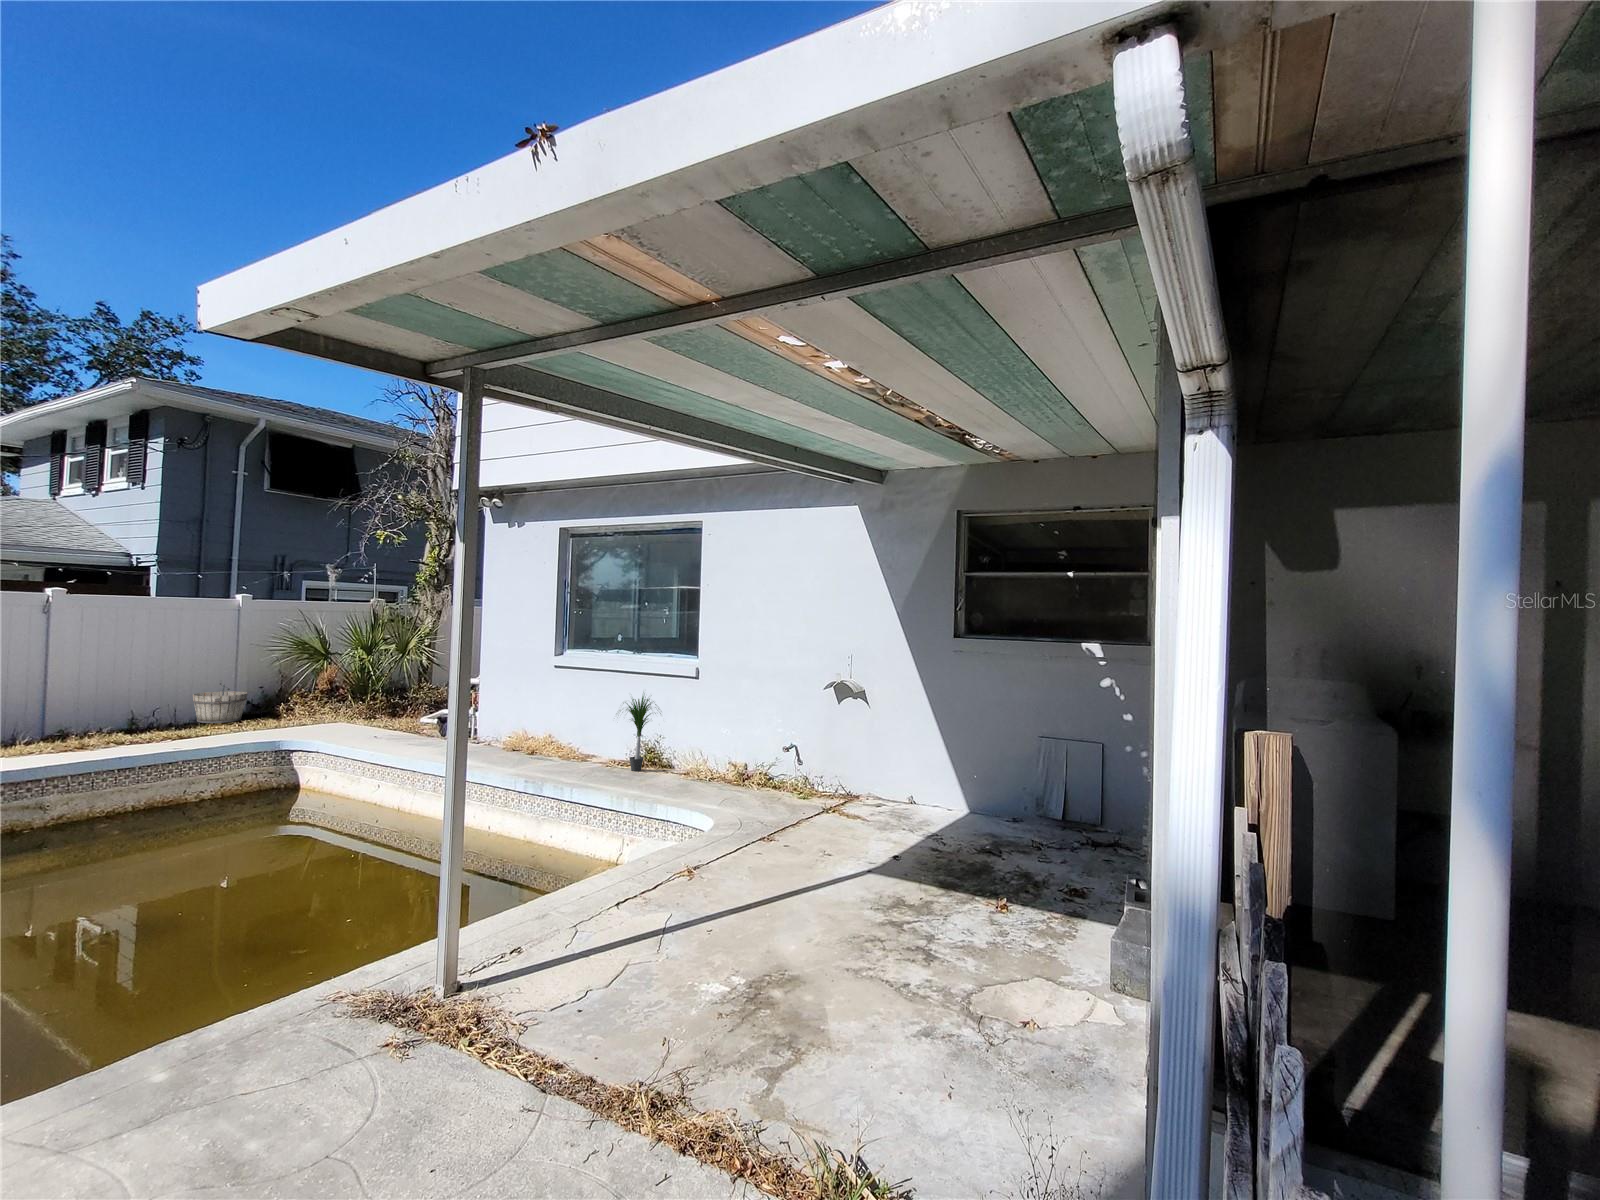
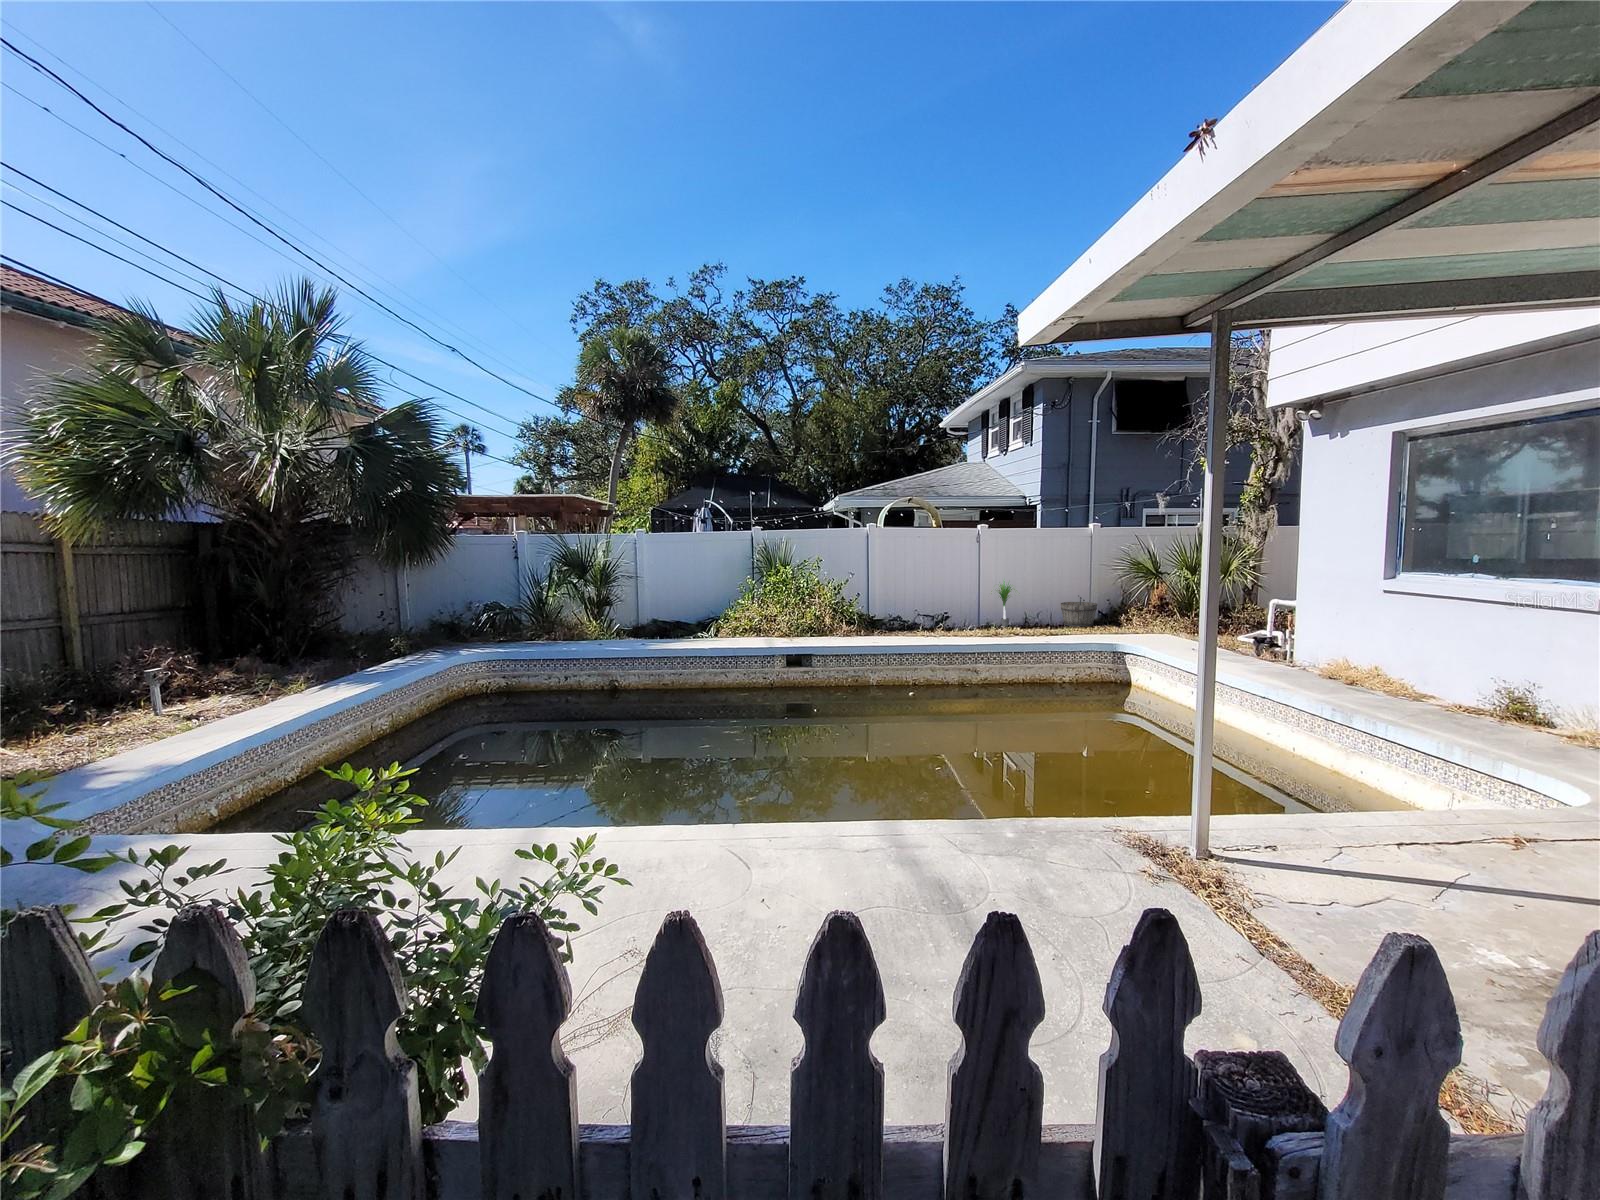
potted plant: present [626,696,661,772] -> present [998,581,1012,626]

